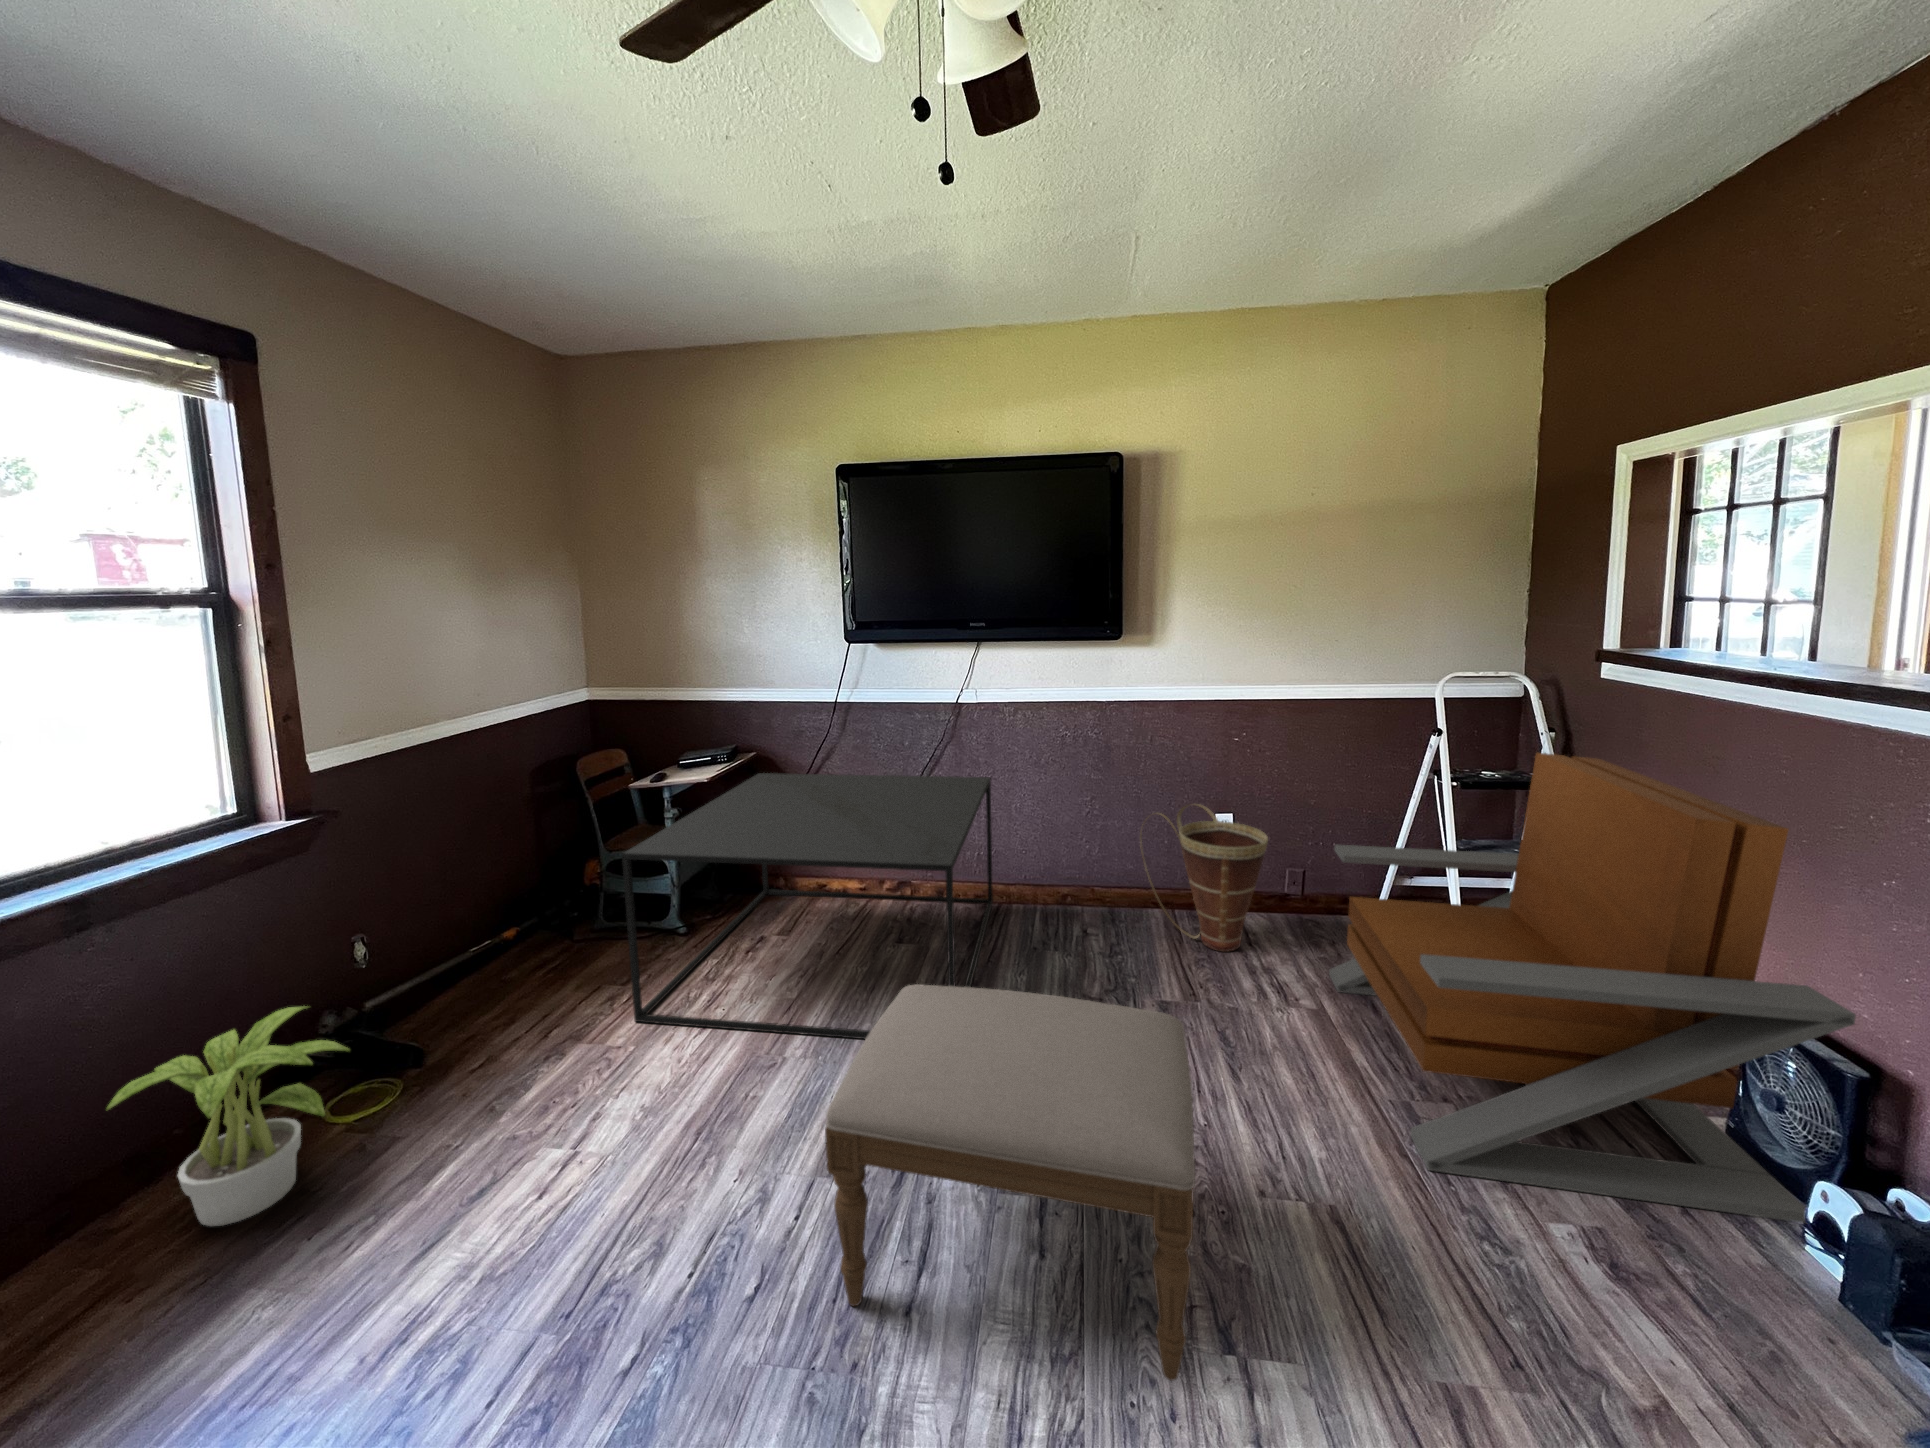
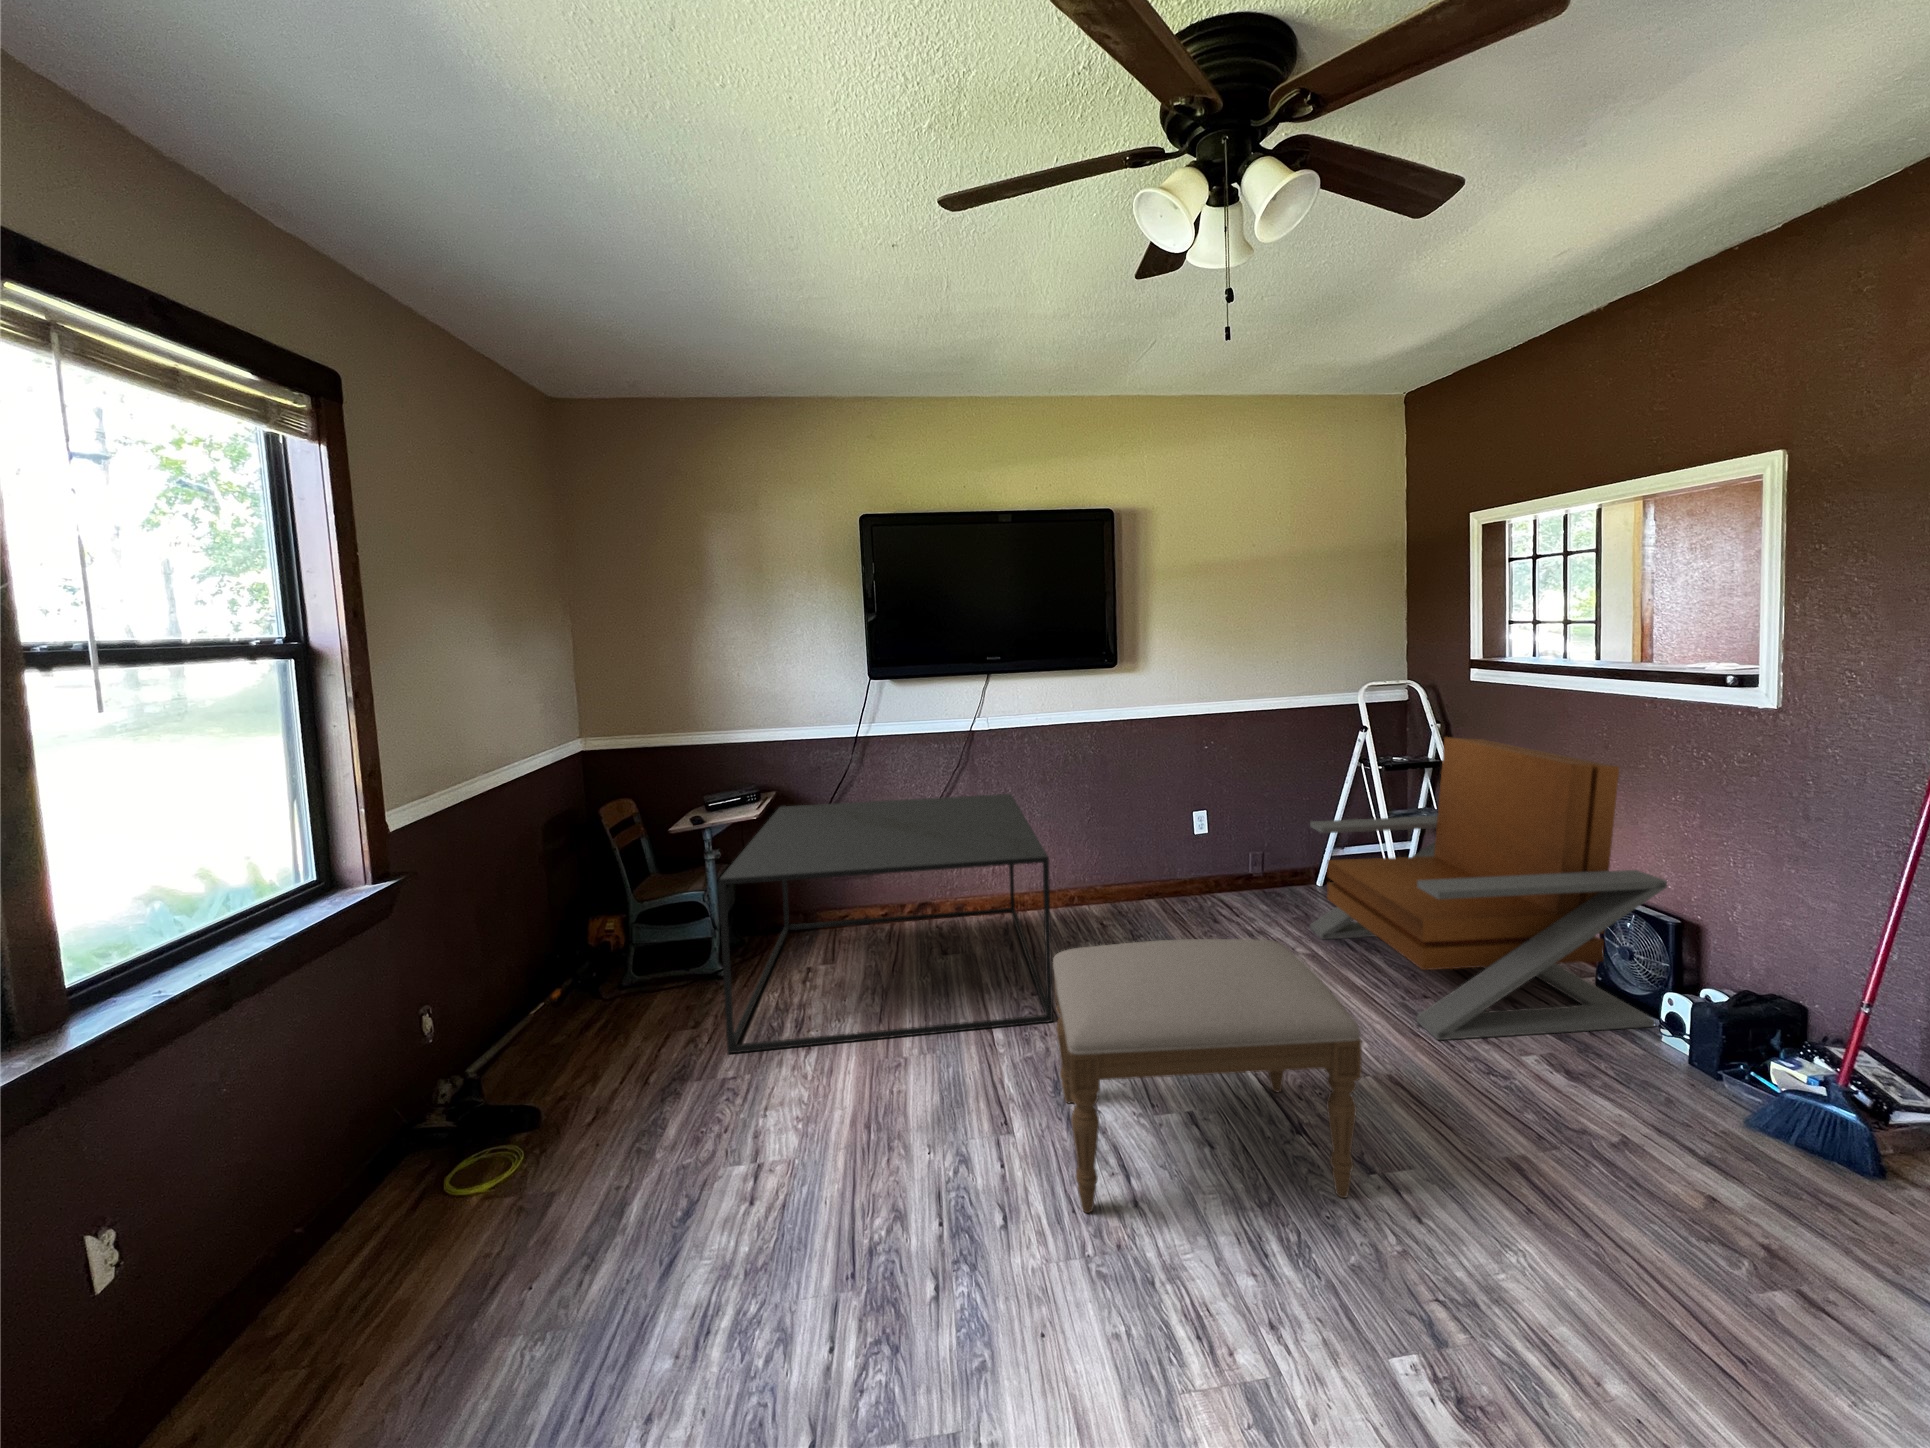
basket: present [1140,804,1268,952] -> none [1148,803,1256,923]
potted plant: present [106,1006,350,1226] -> none [252,1062,500,1317]

